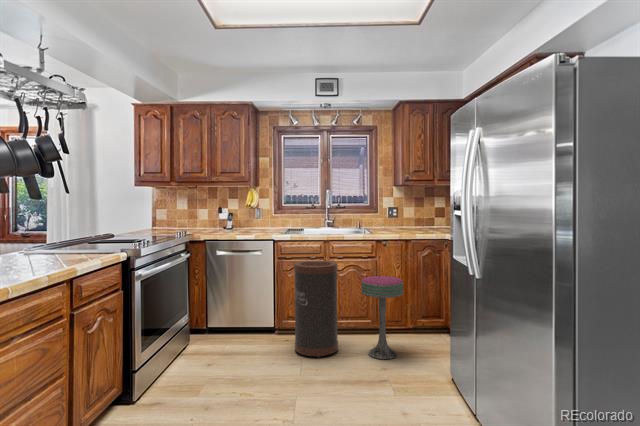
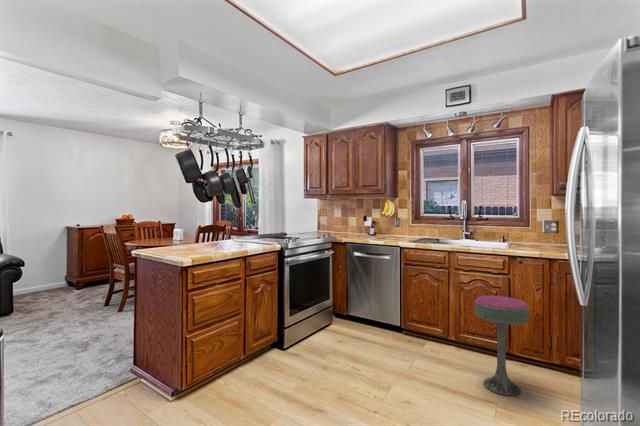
trash can: present [294,261,338,358] -> none [405,271,452,371]

